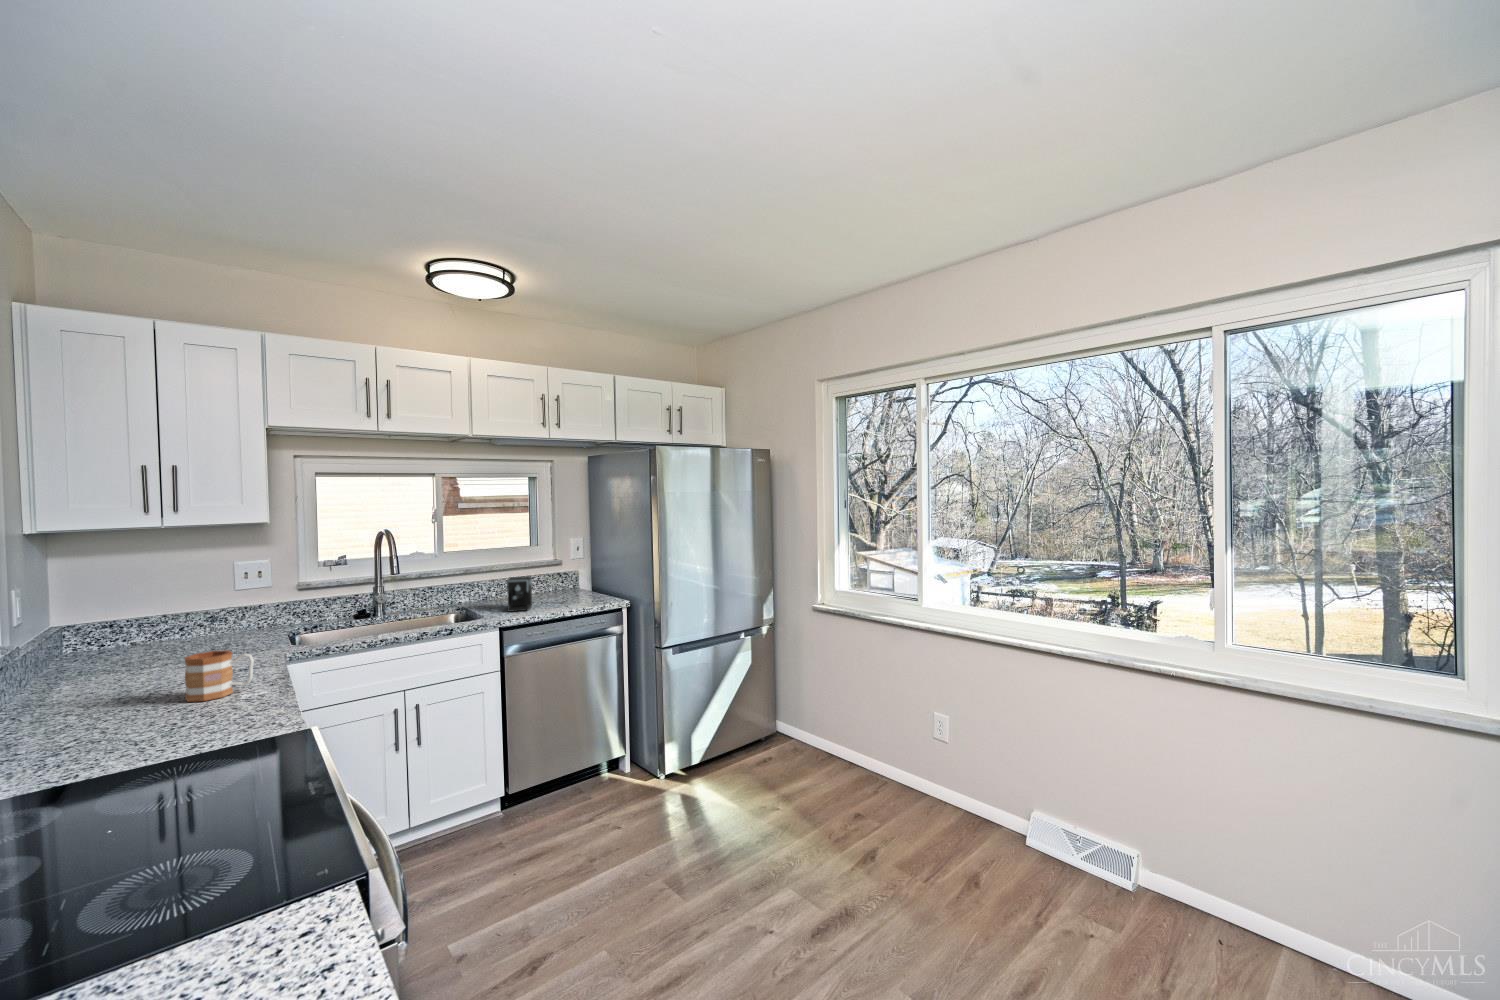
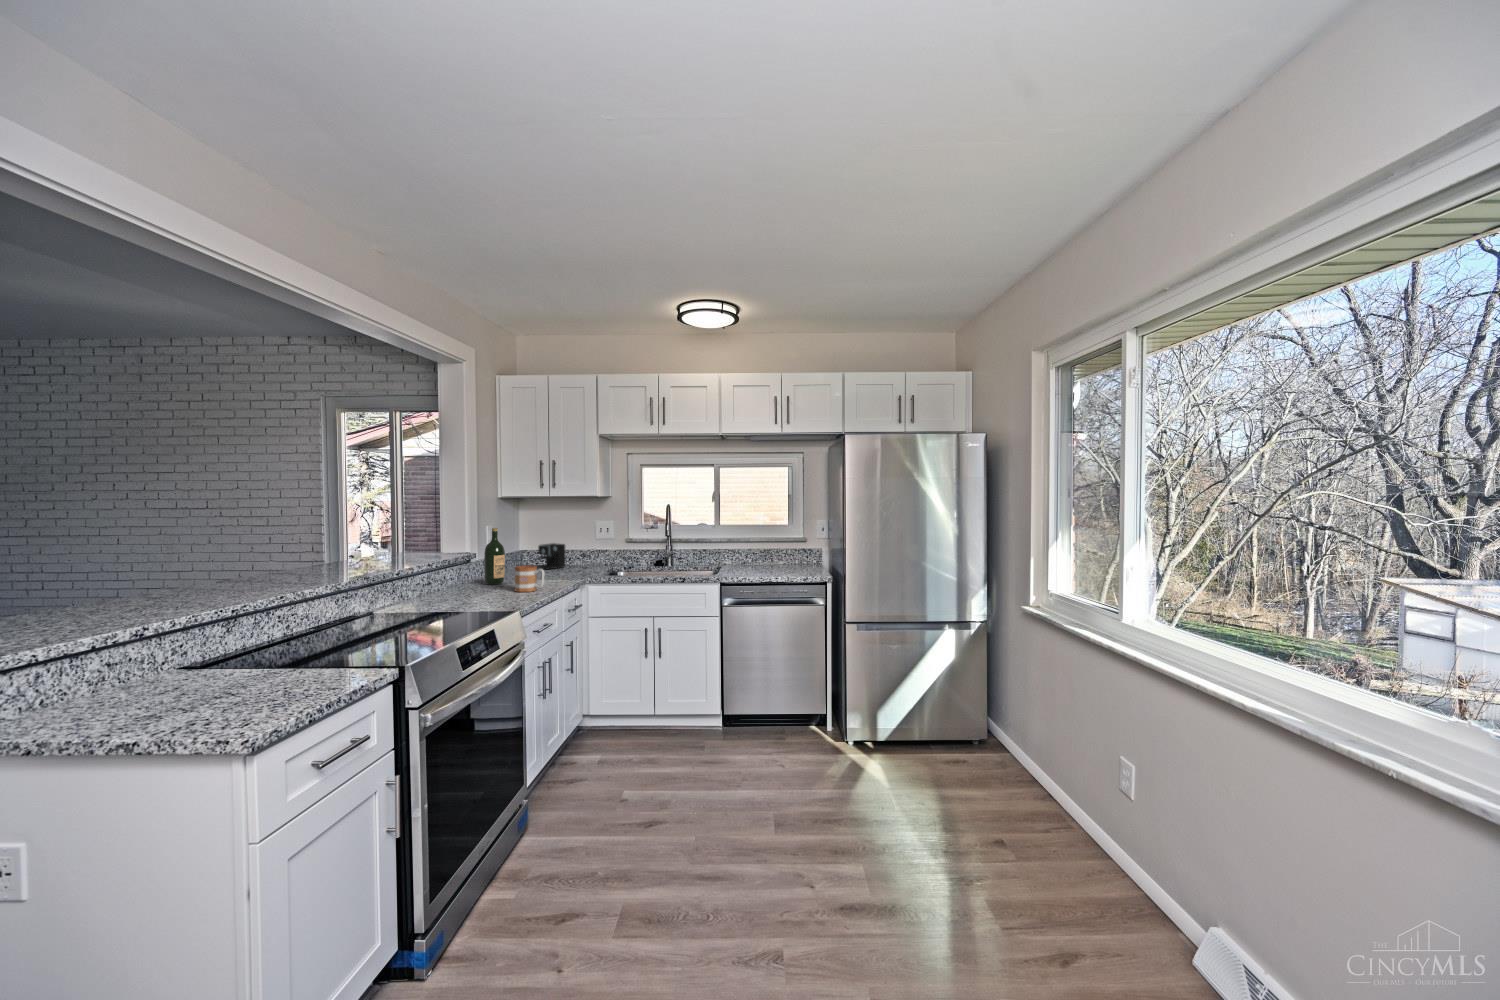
coffee maker: present [507,576,565,612] -> present [537,543,565,569]
wine bottle: none [67,595,119,703] -> present [484,528,505,585]

